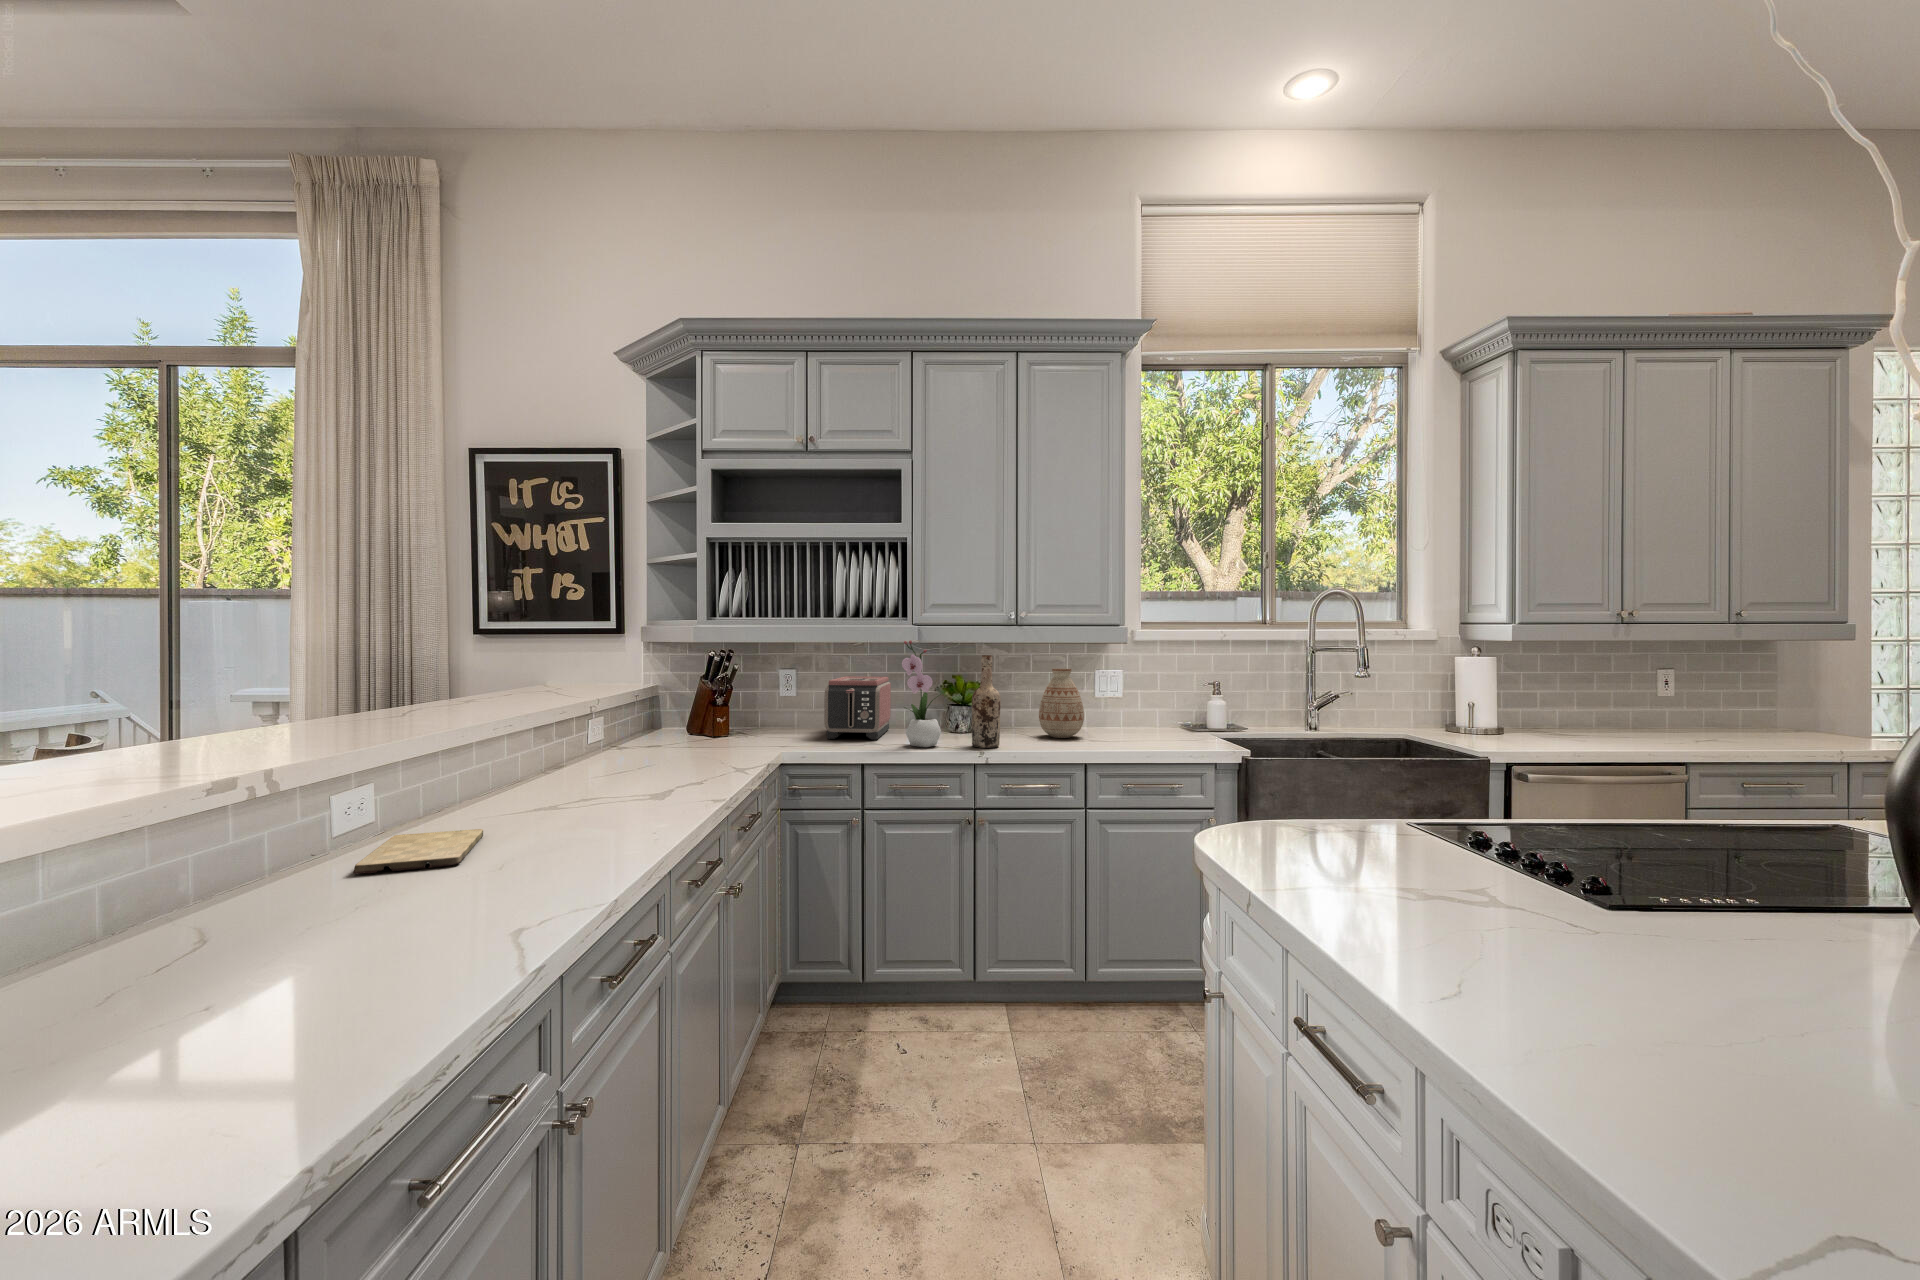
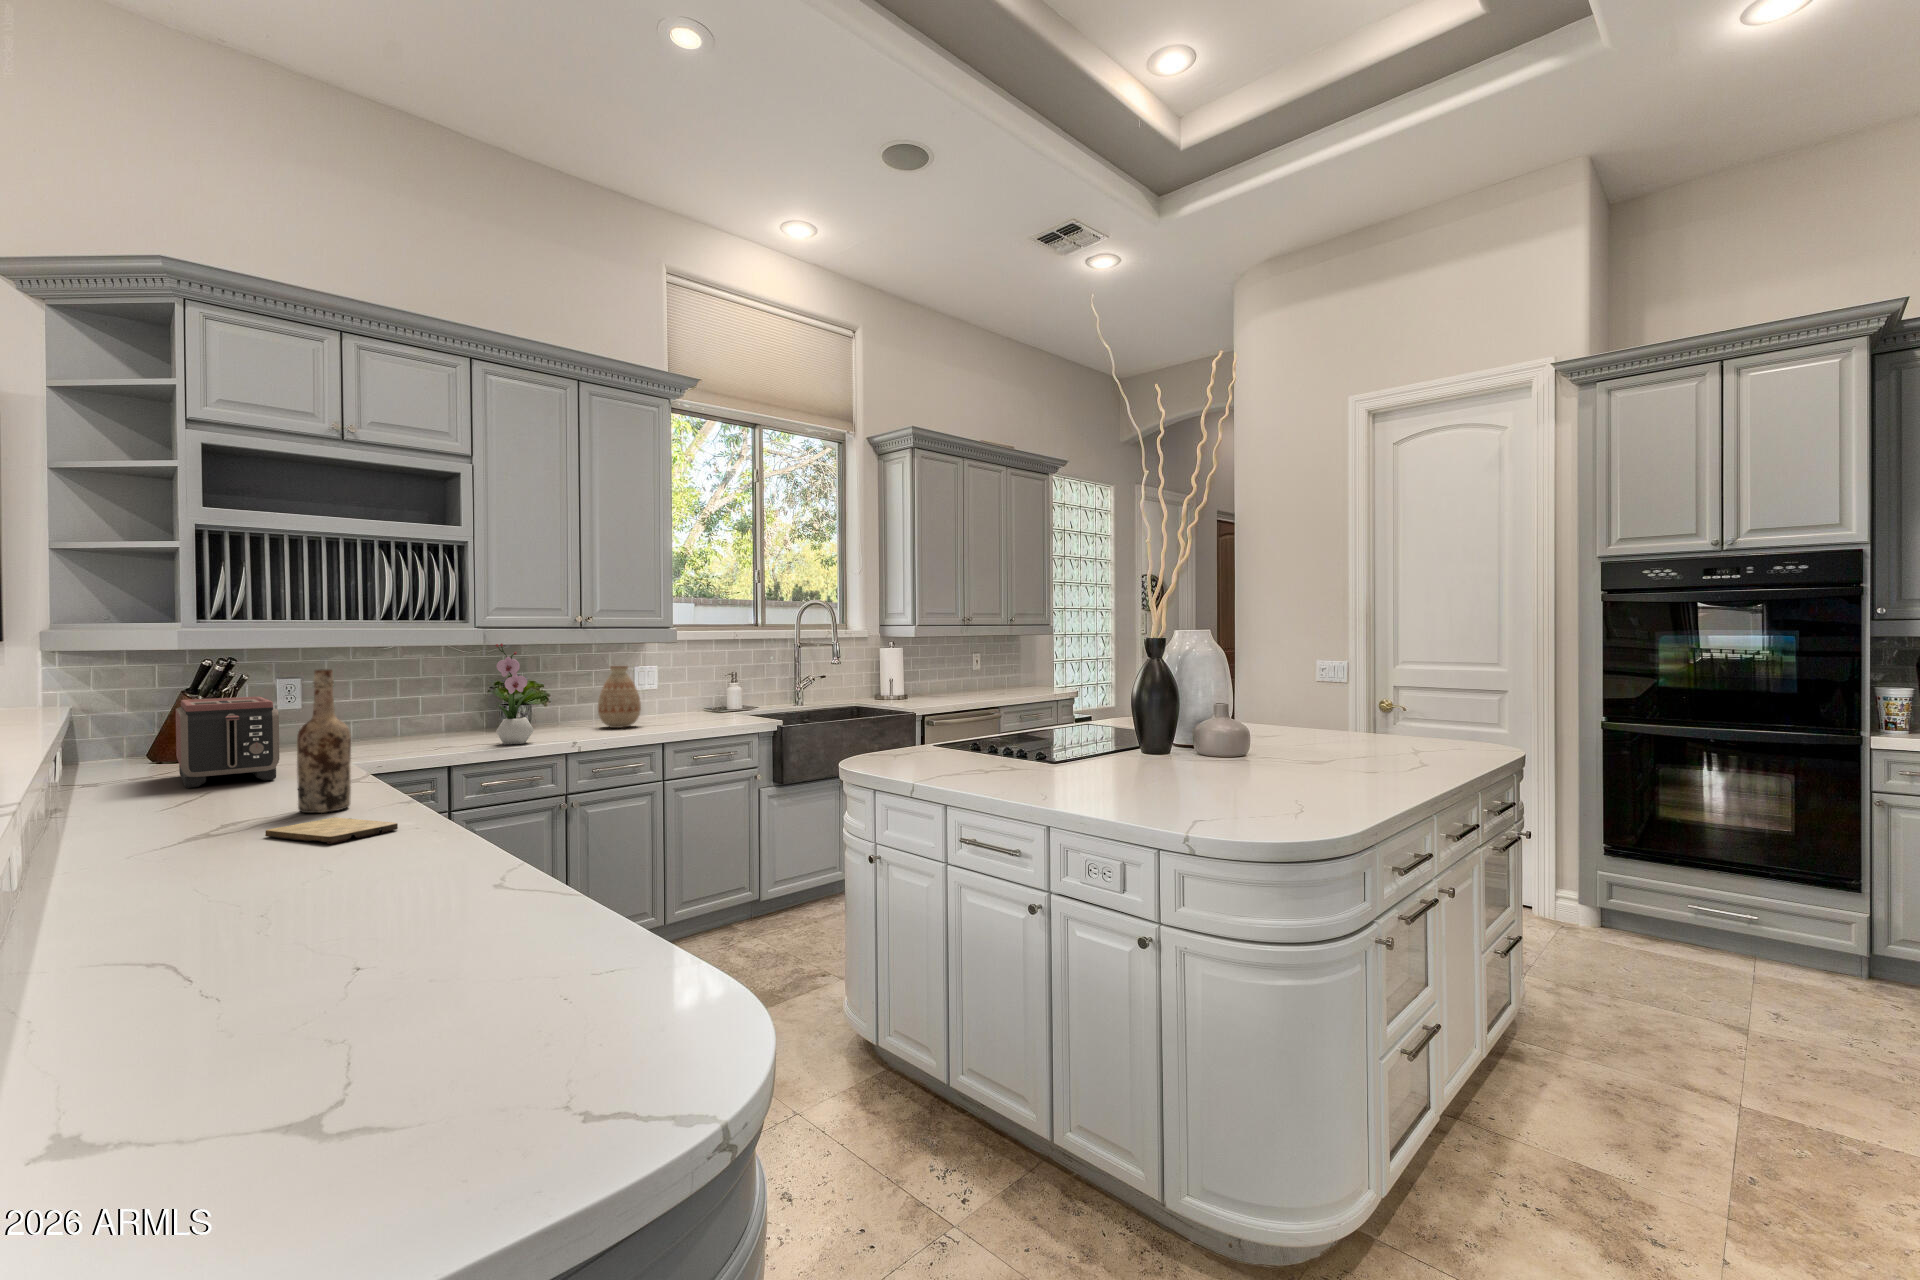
wine bottle: present [972,655,1001,748] -> present [297,669,351,813]
toaster: present [824,676,891,740] -> present [176,697,279,788]

